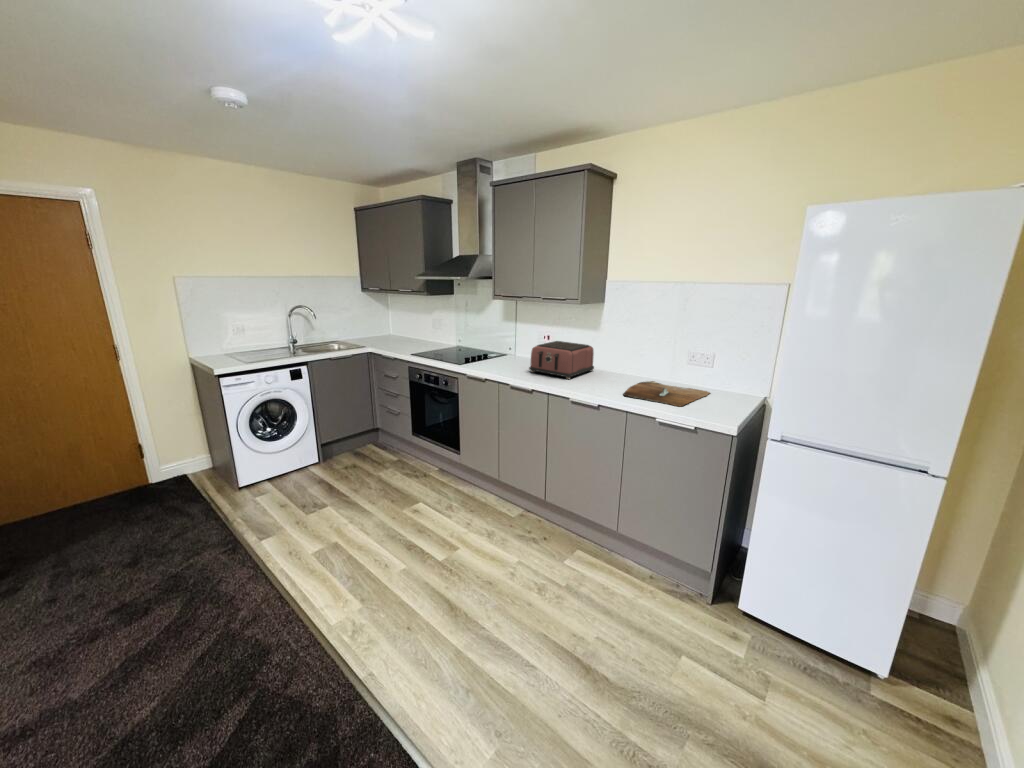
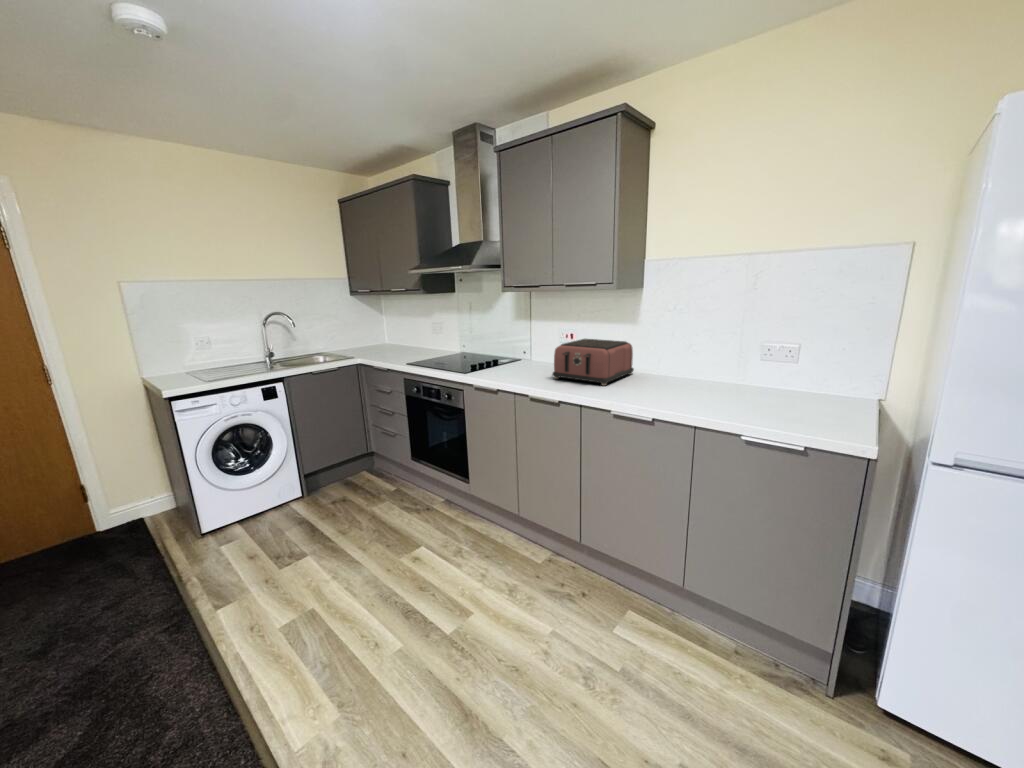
cutting board: present [623,381,710,406] -> none [684,383,801,417]

